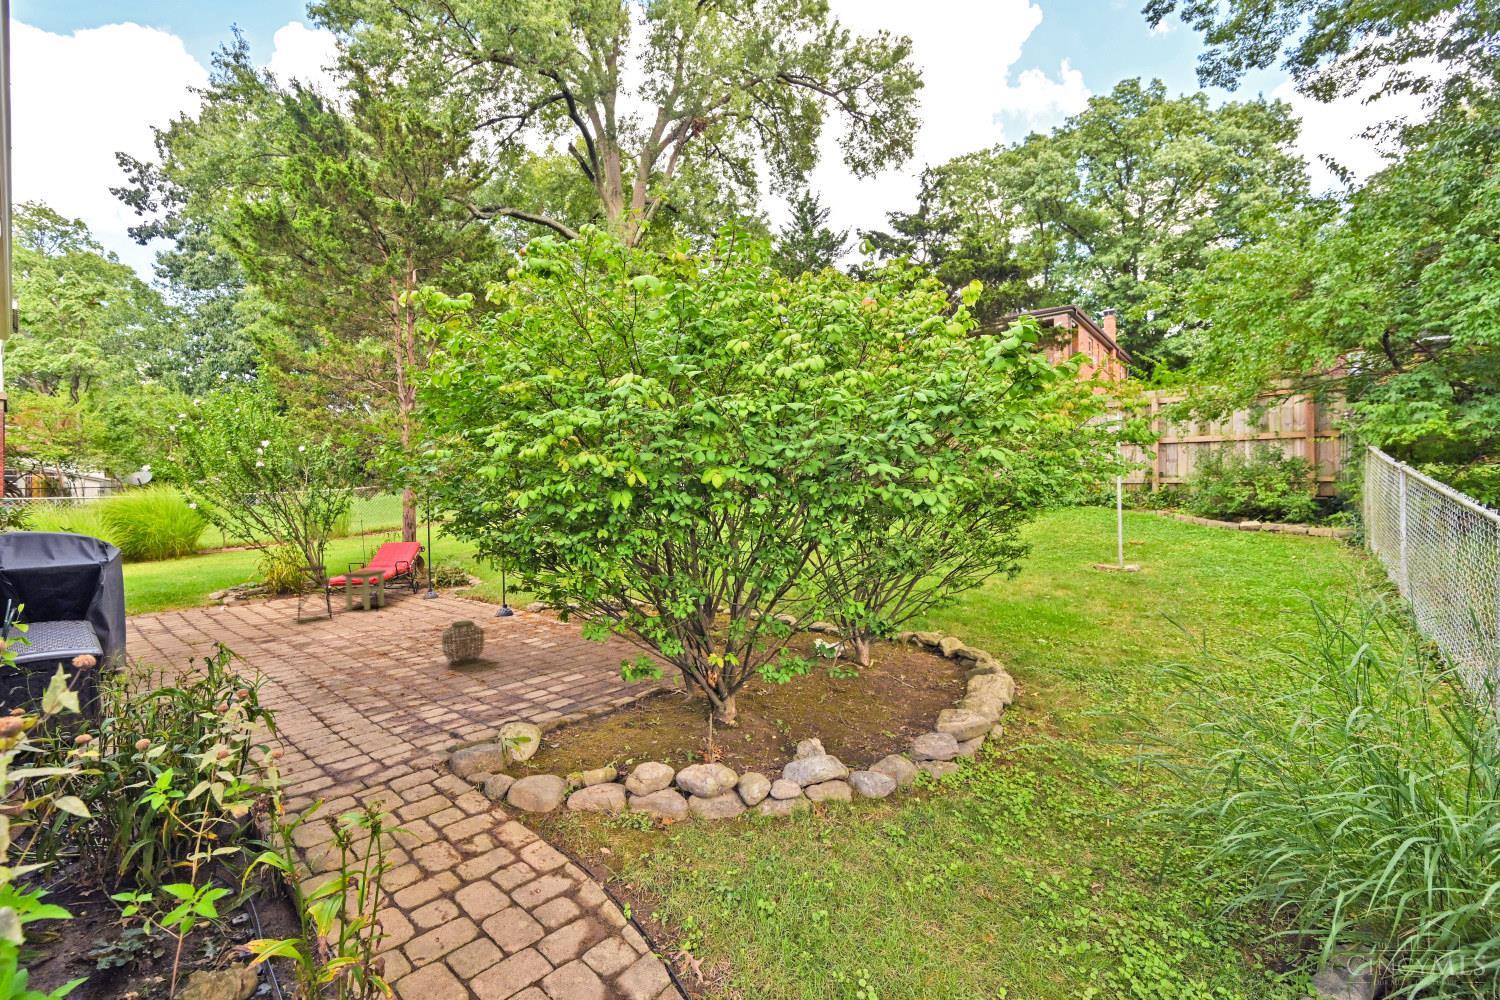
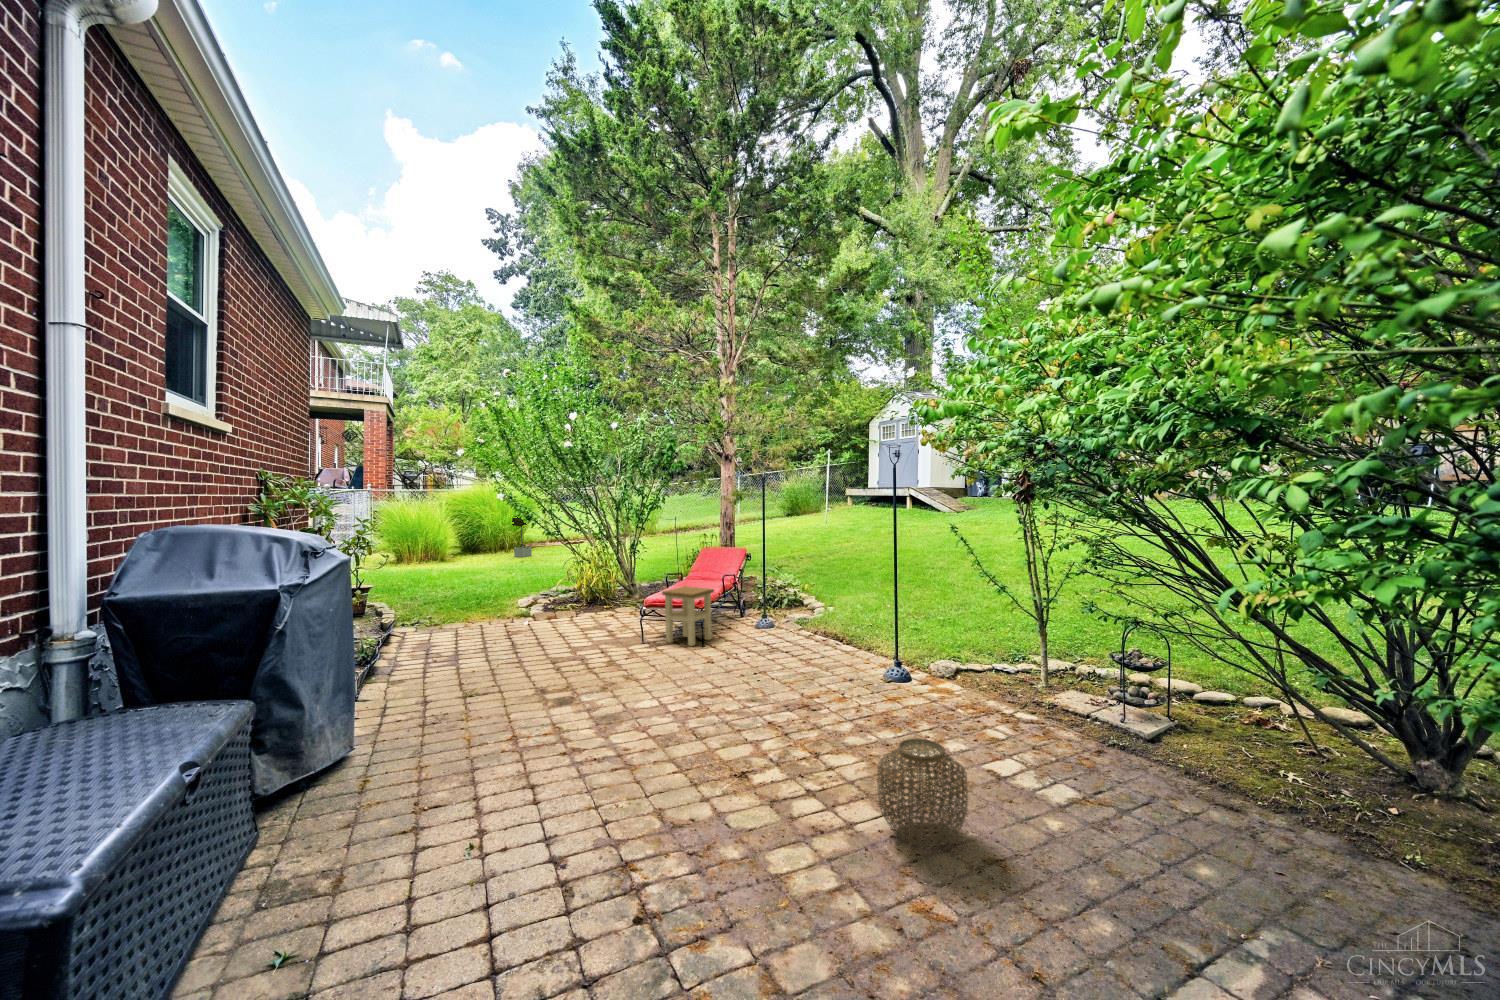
potted tree: none [181,519,208,562] -> present [512,516,532,557]
side table: present [298,566,332,621] -> none [608,579,649,661]

